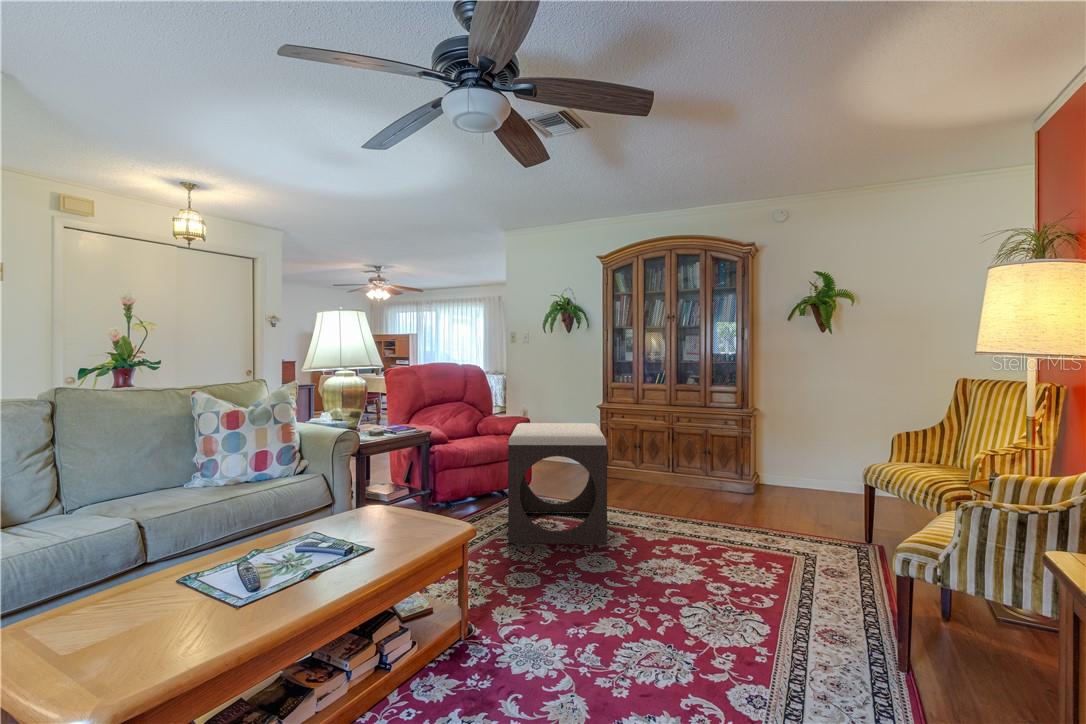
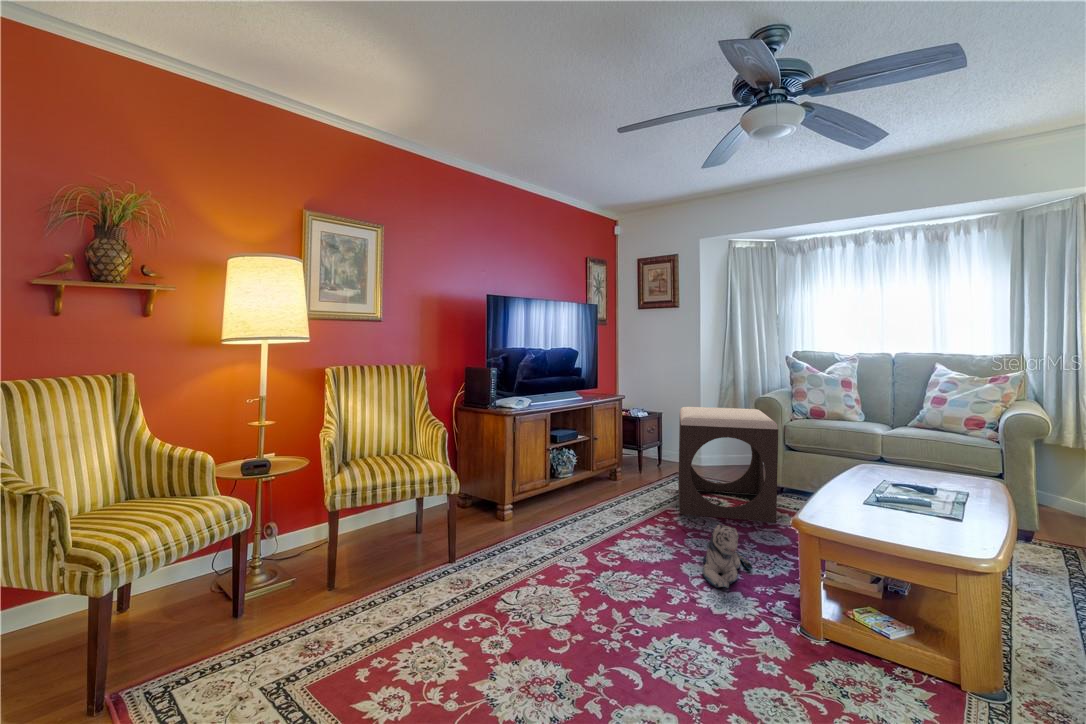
plush toy: none [513,560,569,637] -> present [703,525,752,588]

